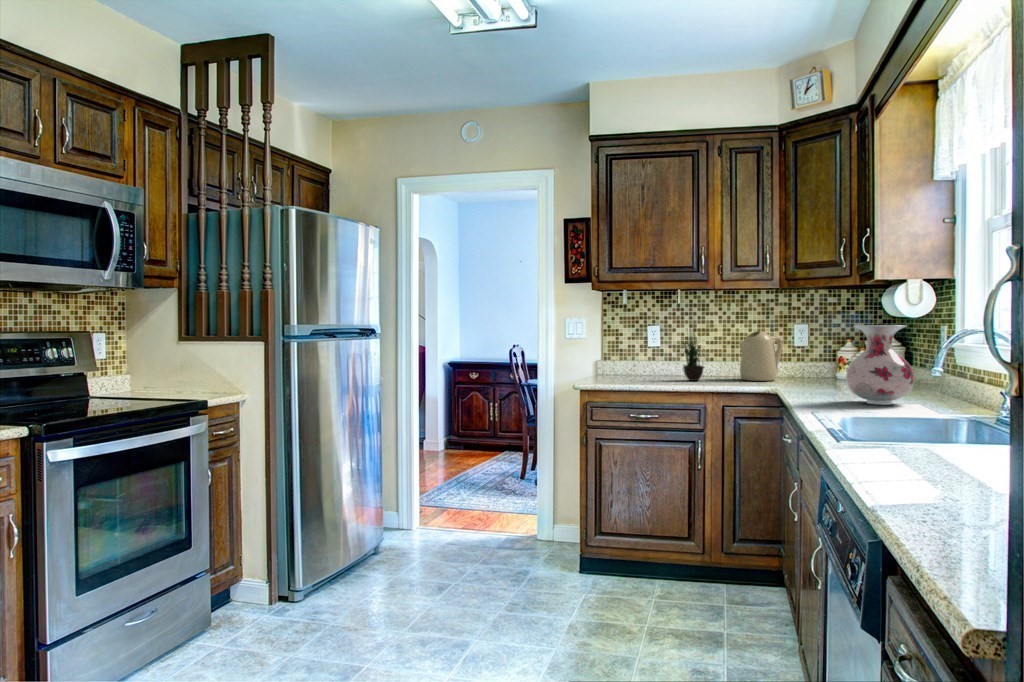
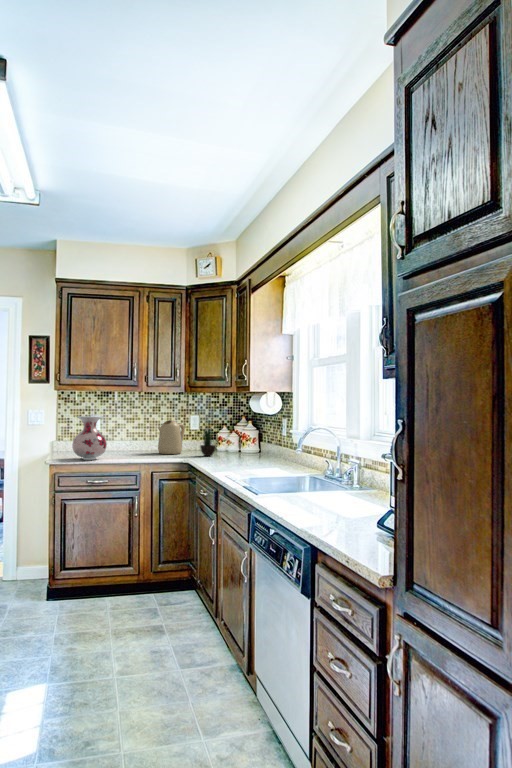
vase: present [846,325,914,405] -> present [72,416,107,460]
potted plant: present [683,332,704,381] -> present [200,423,216,456]

